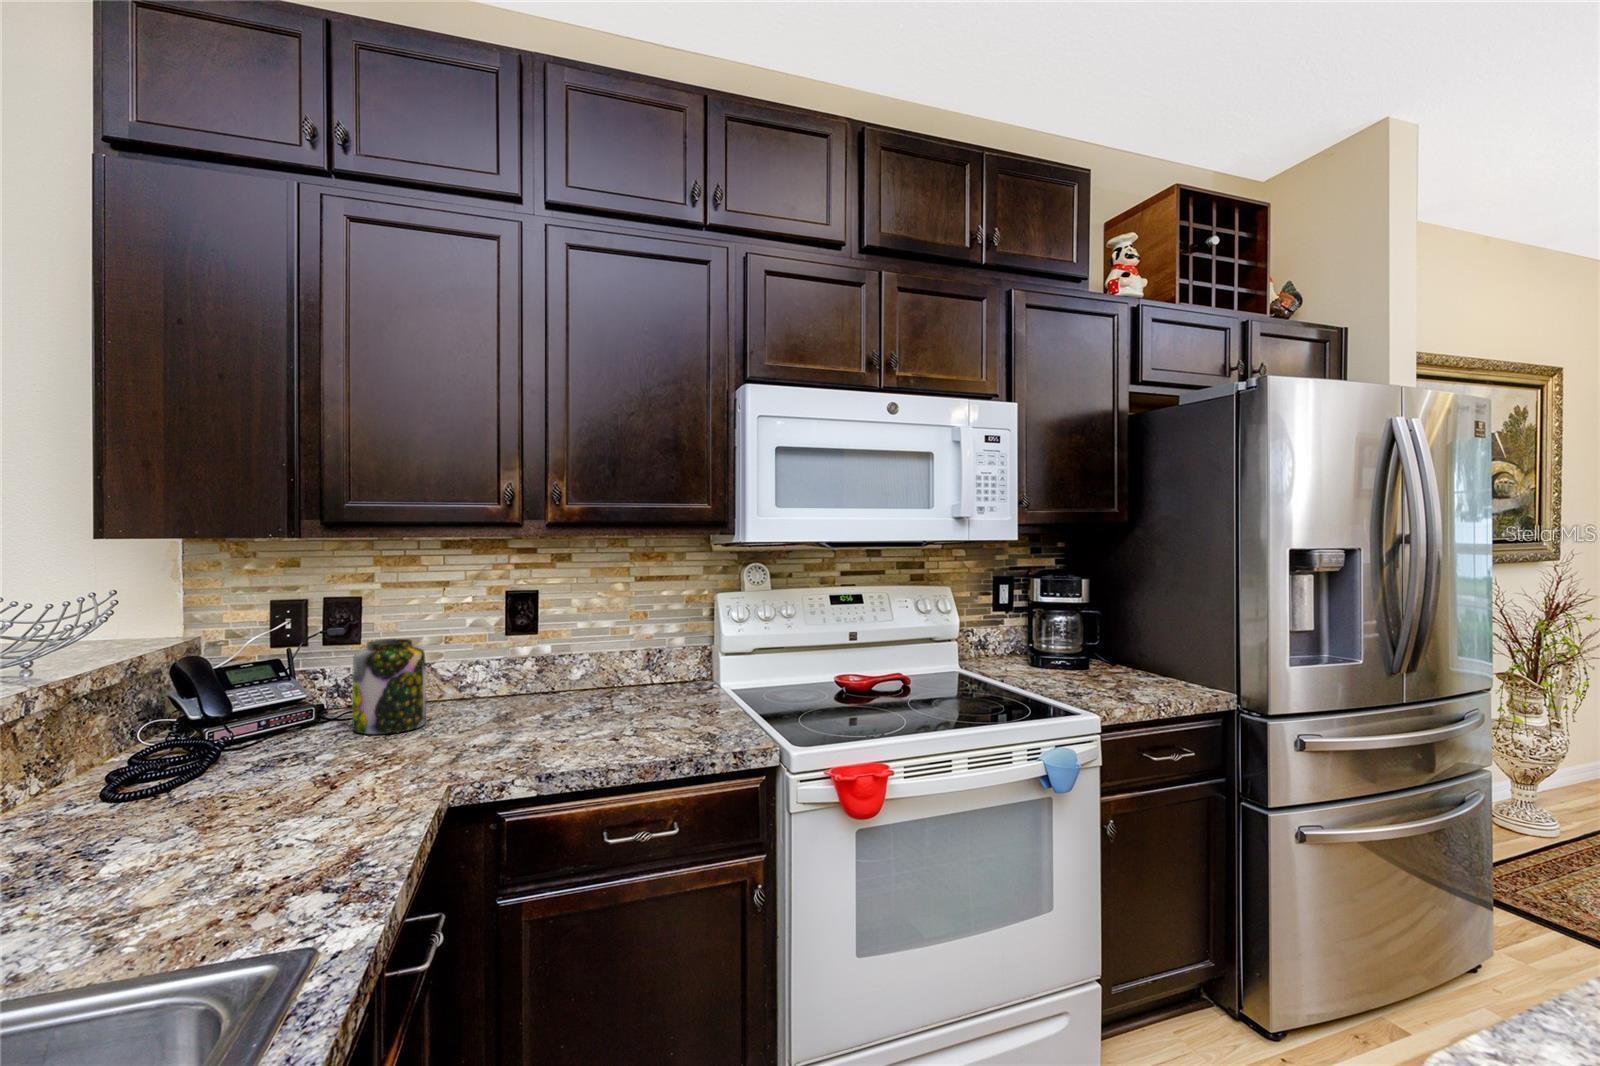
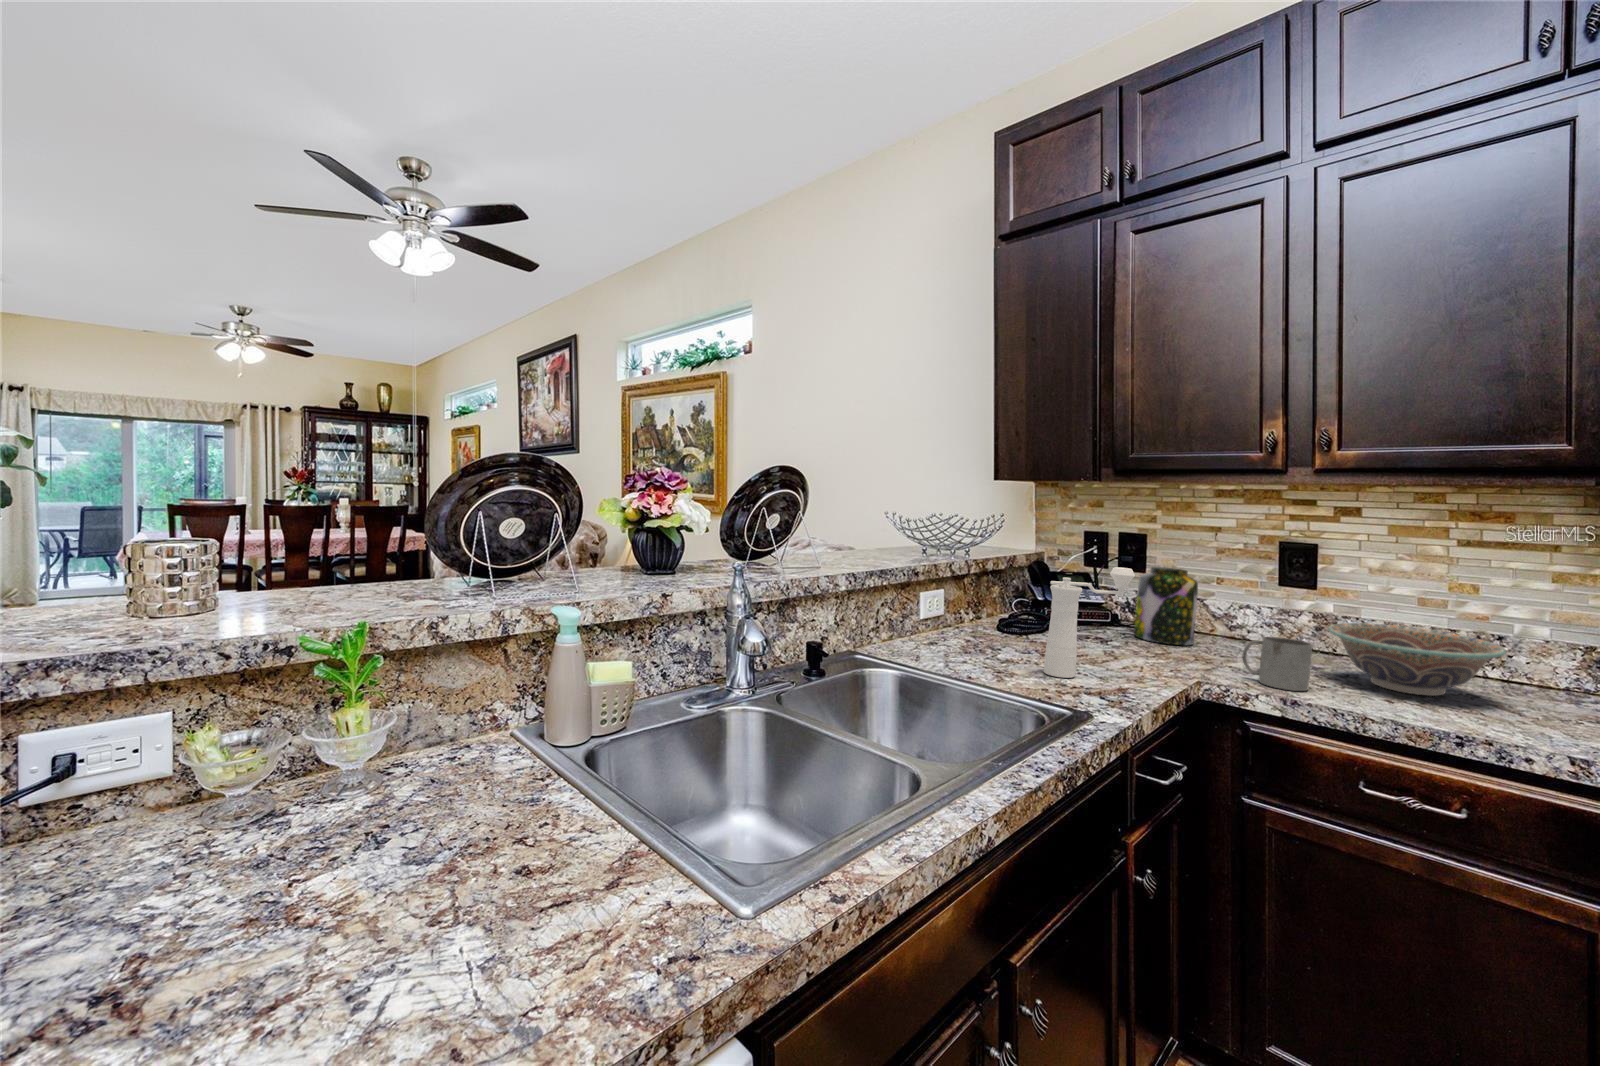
decorative bowl: none [558,660,682,726] -> present [1329,623,1506,696]
pepper mill: none [230,675,361,864] -> present [1044,567,1135,678]
mug: none [488,705,553,764] -> present [1243,637,1312,691]

